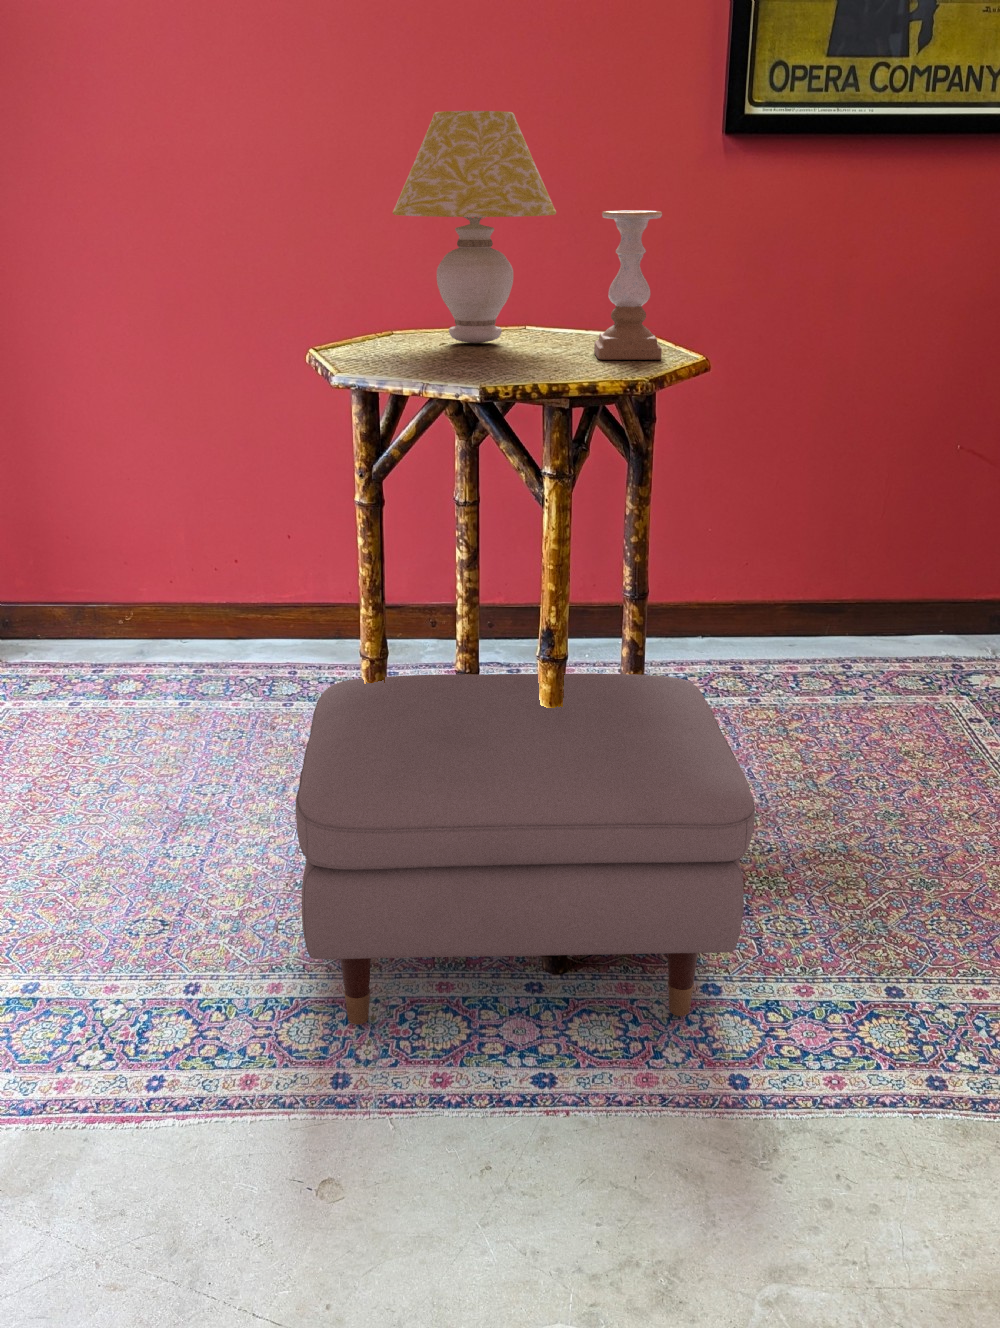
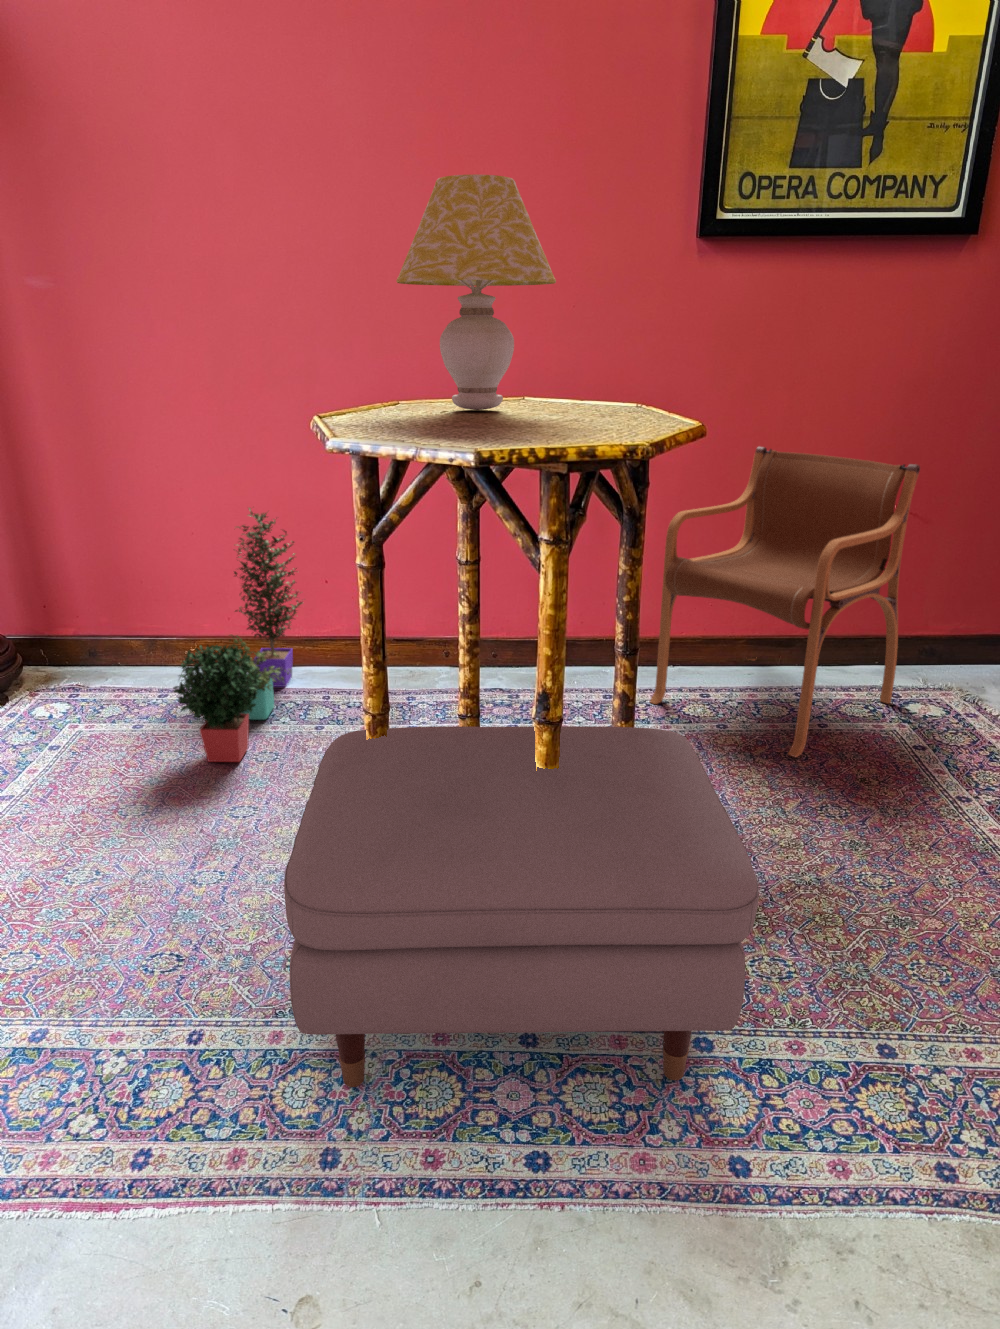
candle holder: present [594,210,662,360] -> none [592,271,664,423]
armchair: none [671,372,975,730] -> present [650,447,920,757]
potted plant: none [123,445,264,739] -> present [173,508,303,762]

